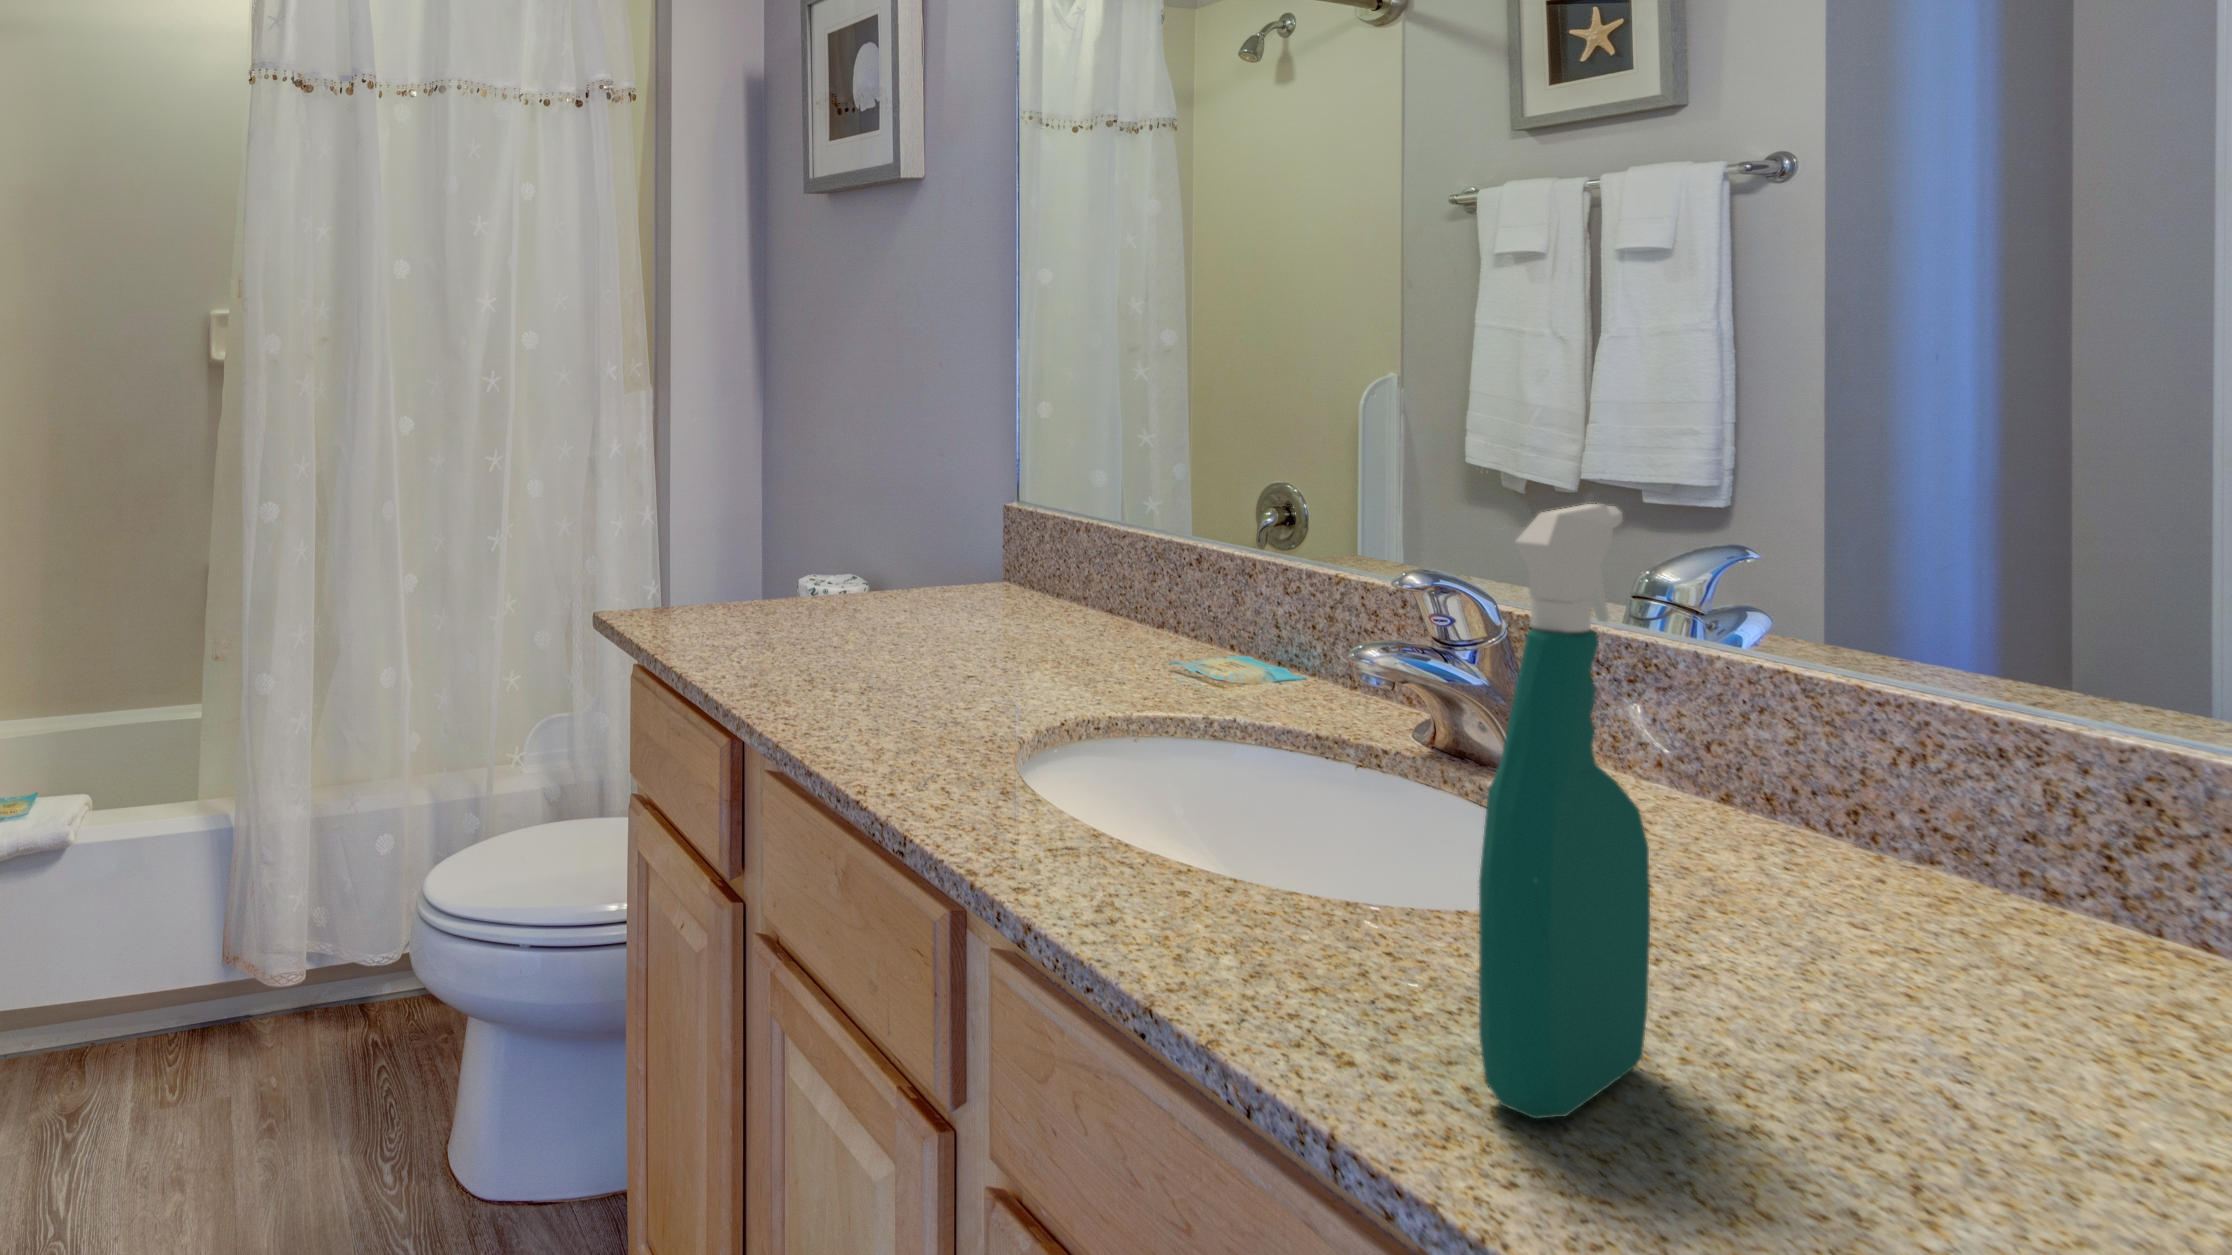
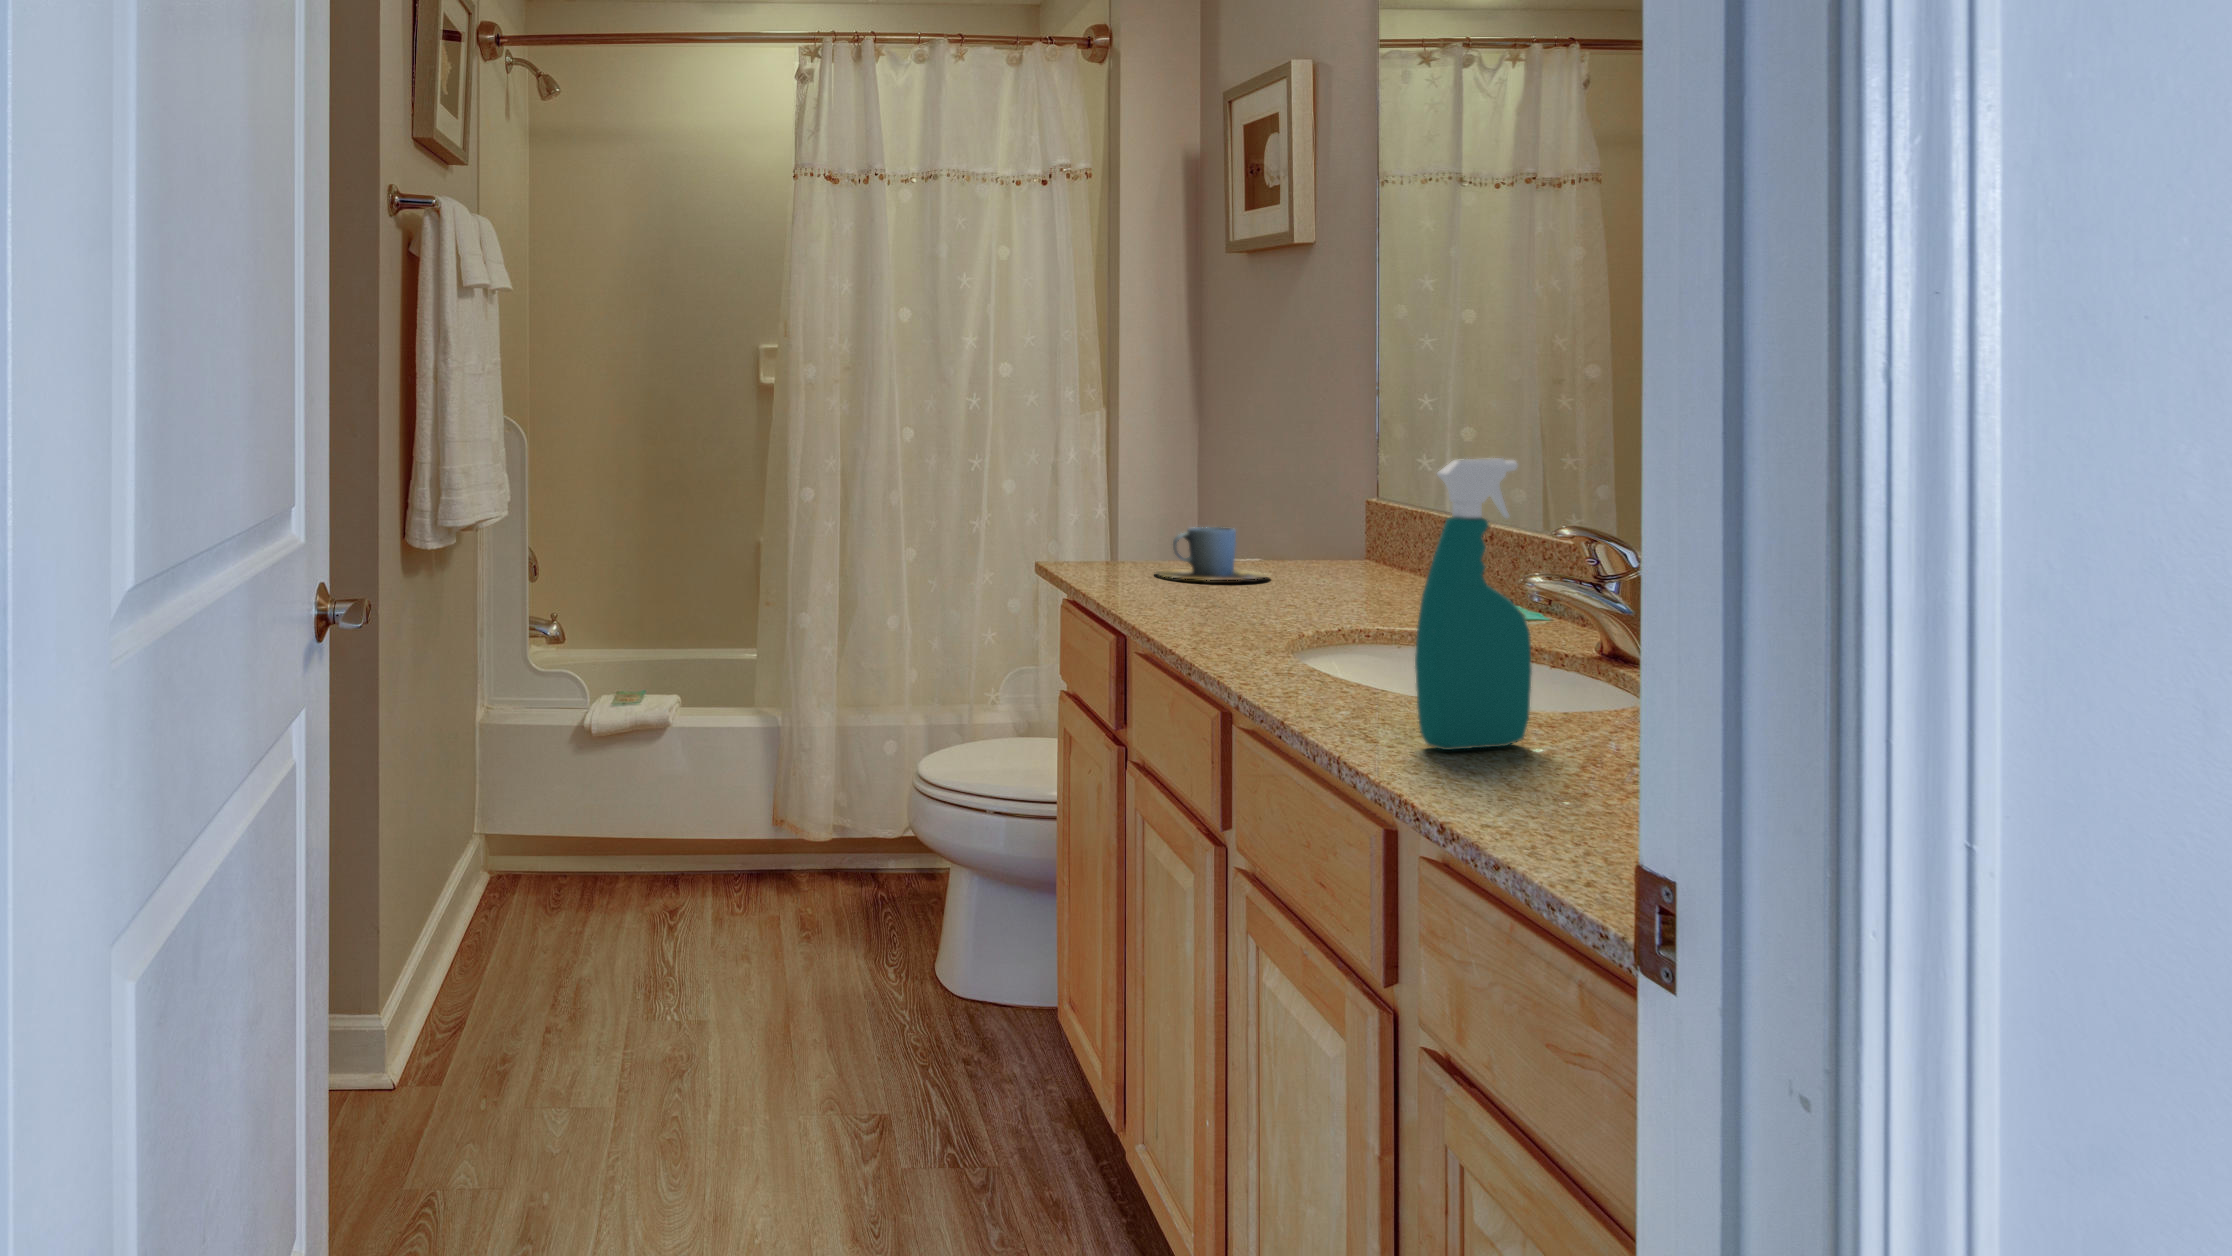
cup: none [756,550,905,627] -> present [1155,527,1269,580]

